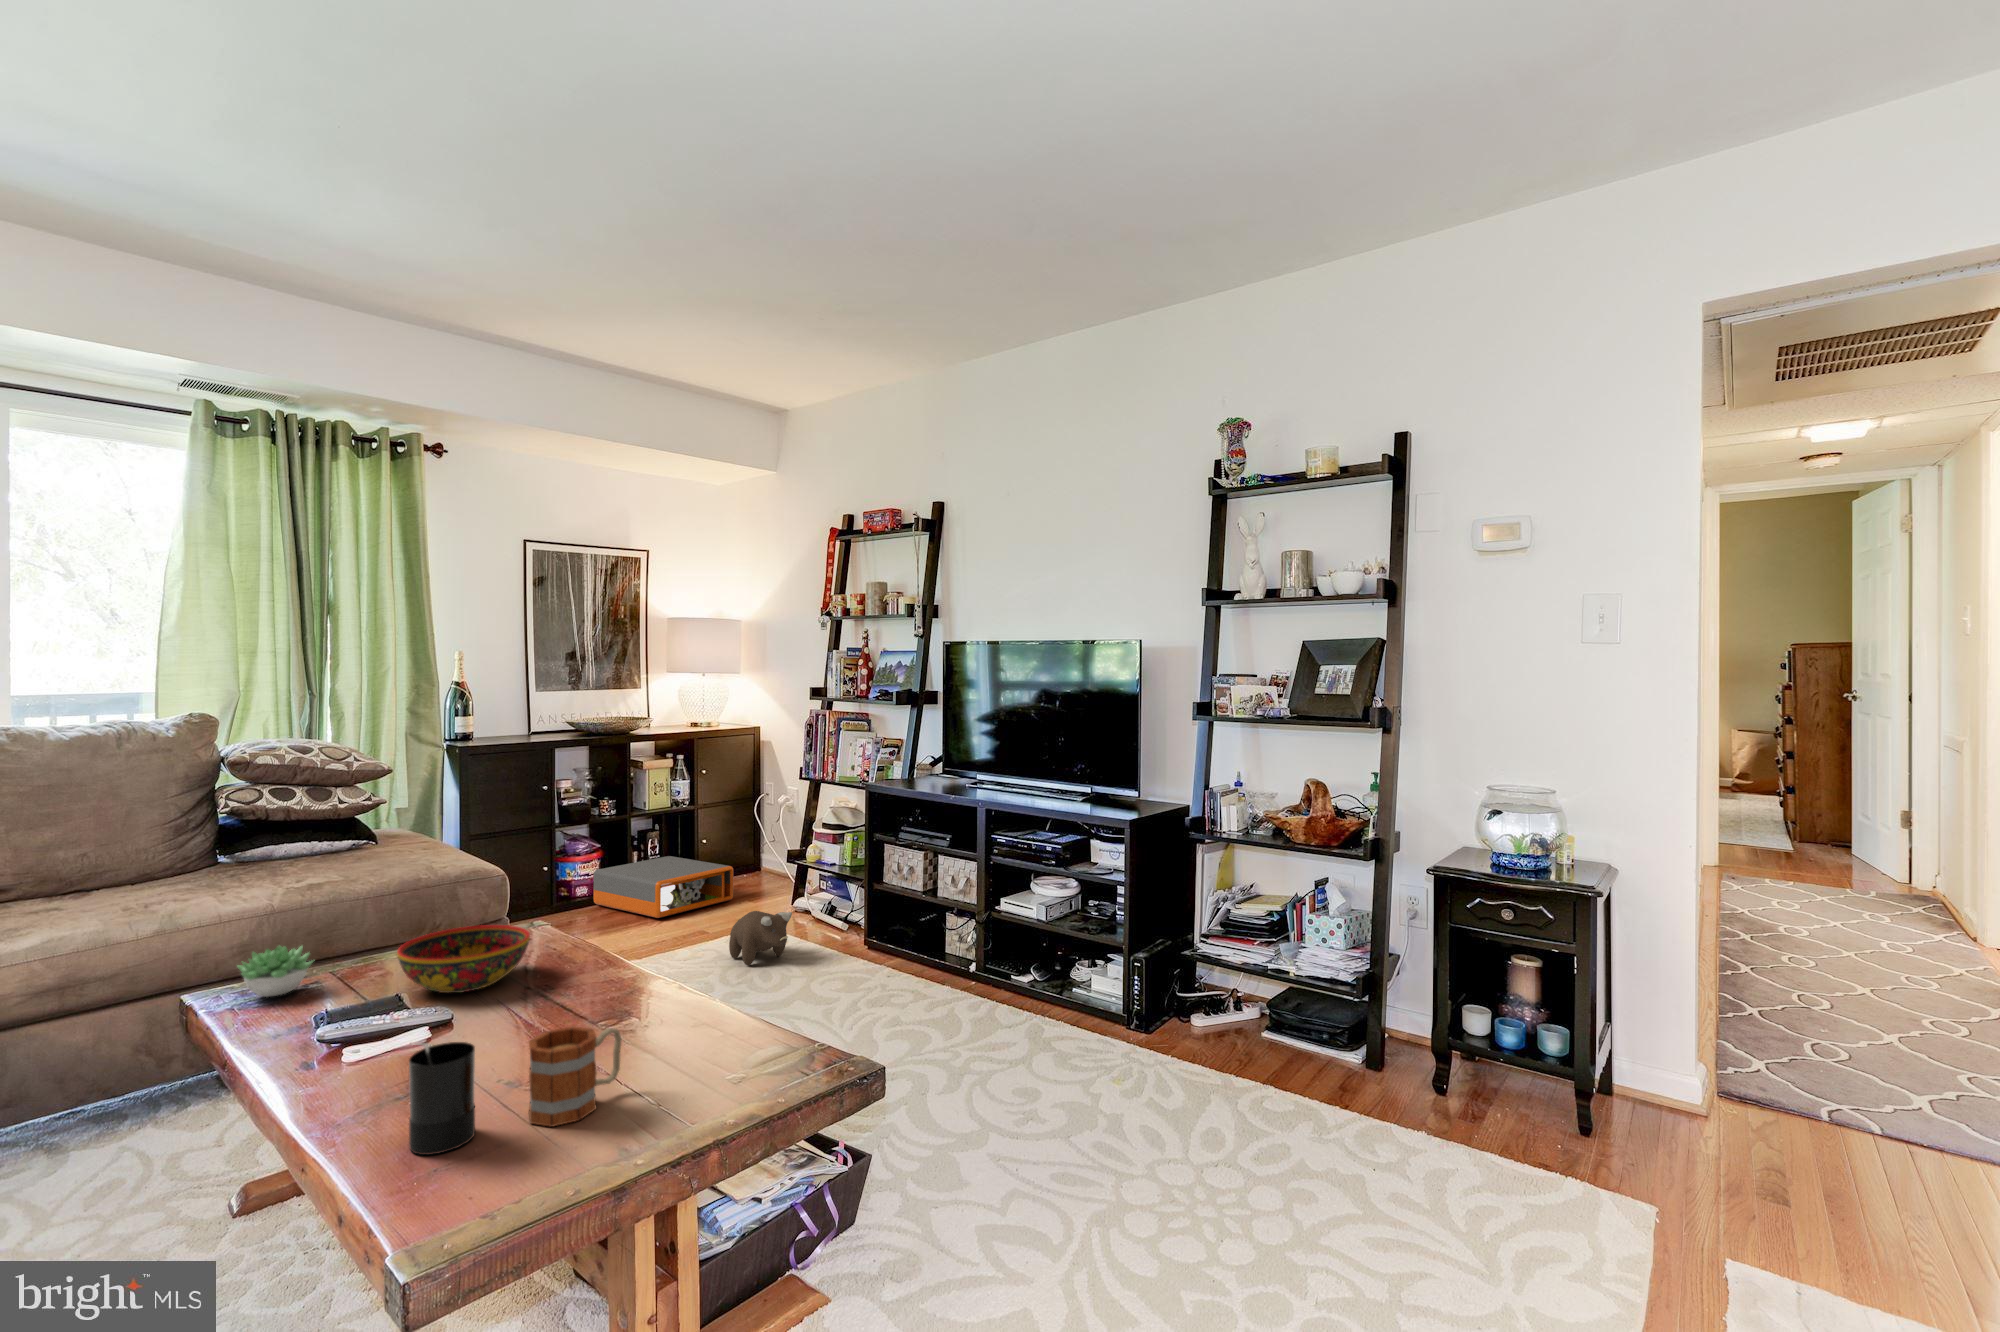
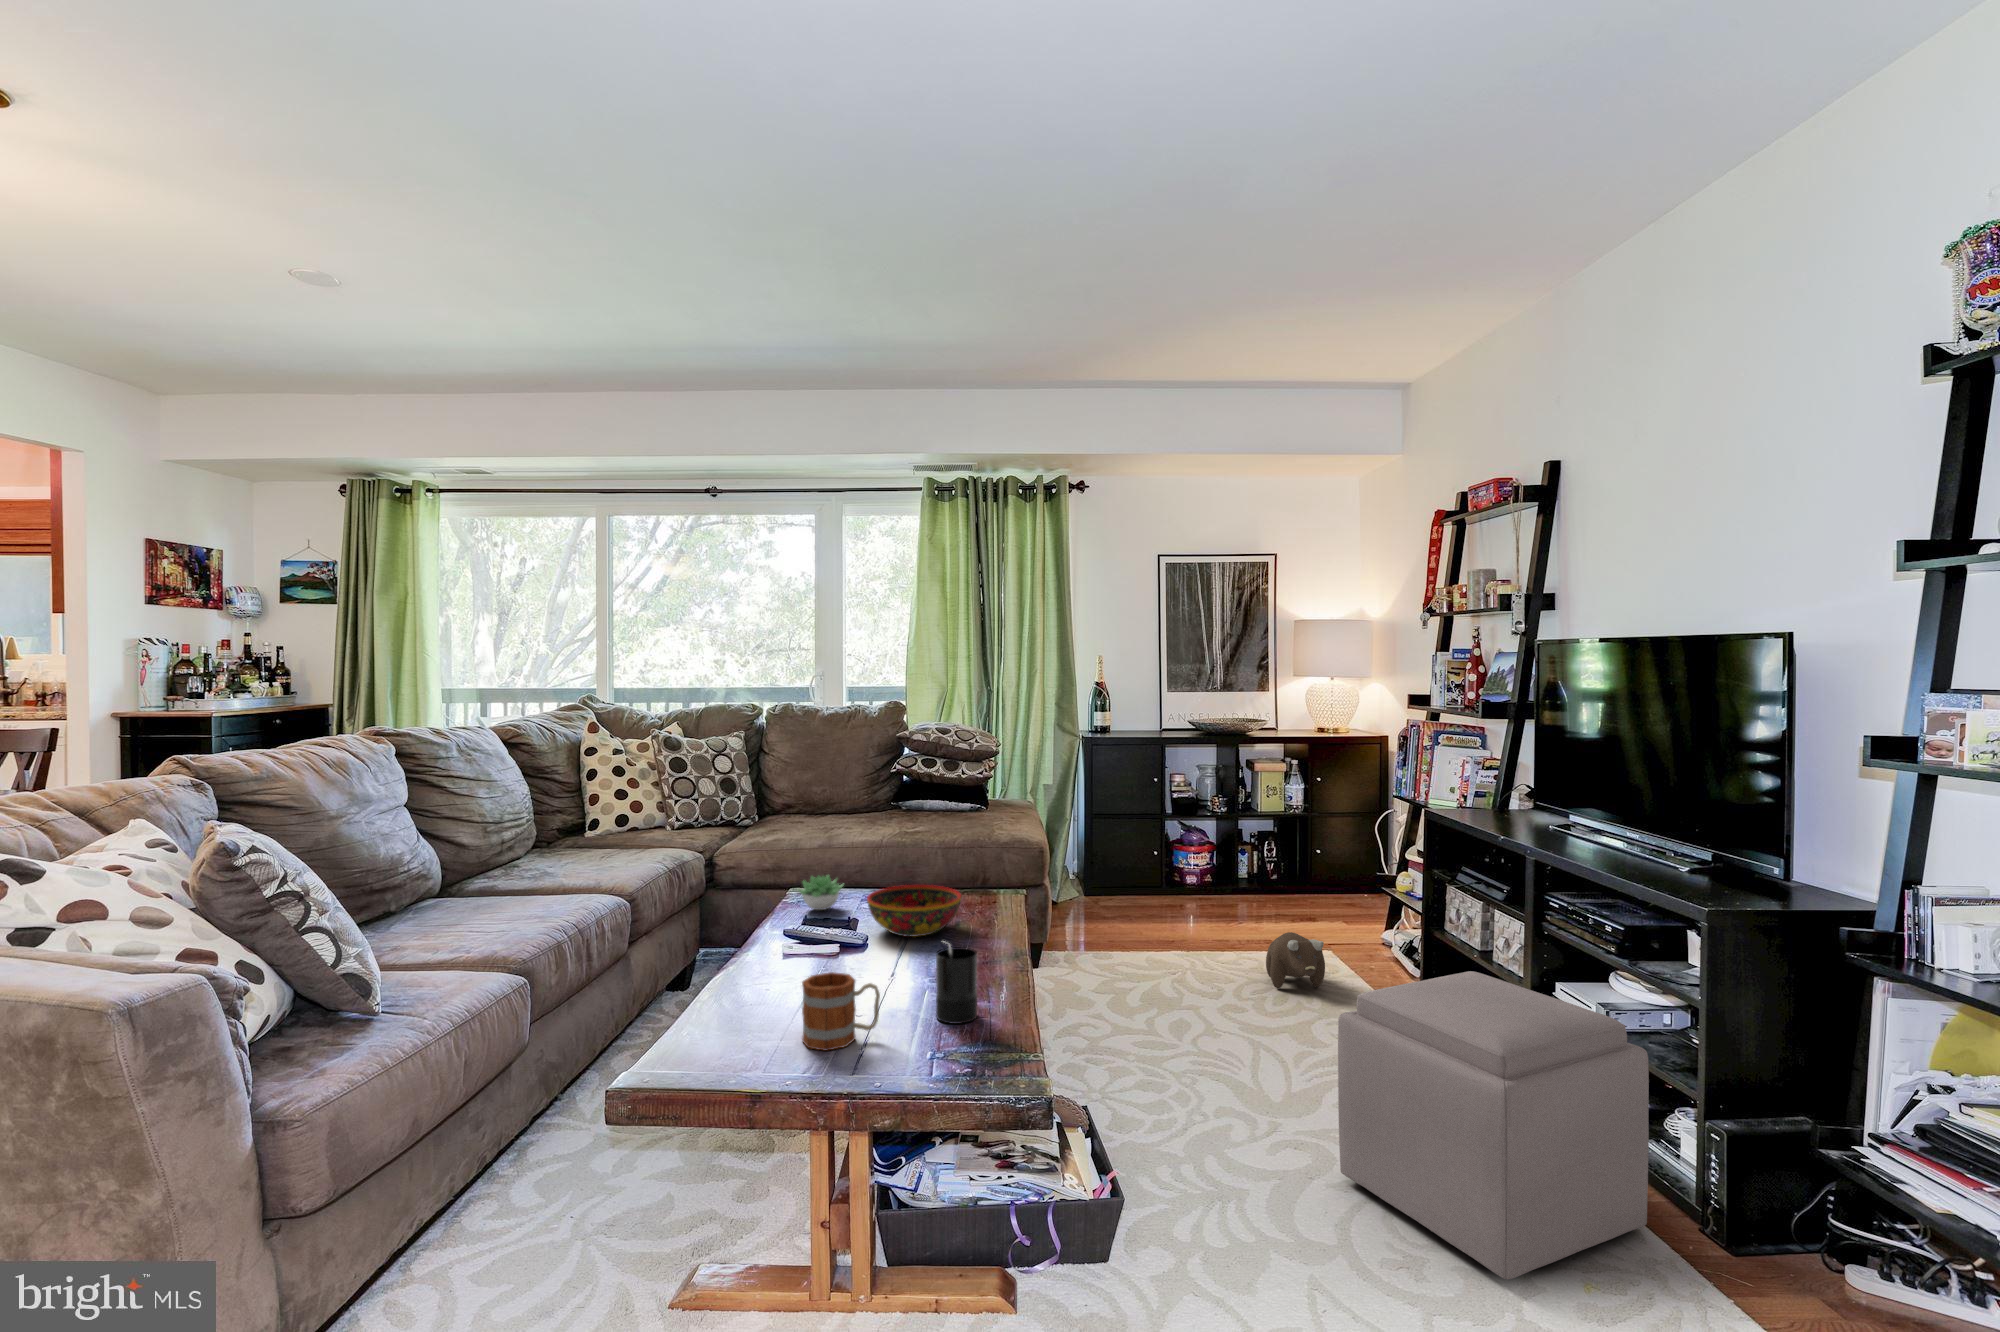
storage box: present [593,856,733,918] -> none [1199,863,1328,922]
ottoman: none [936,897,1119,1105] -> present [1338,971,1649,1280]
candle: present [409,1042,475,1155] -> present [936,943,977,1024]

